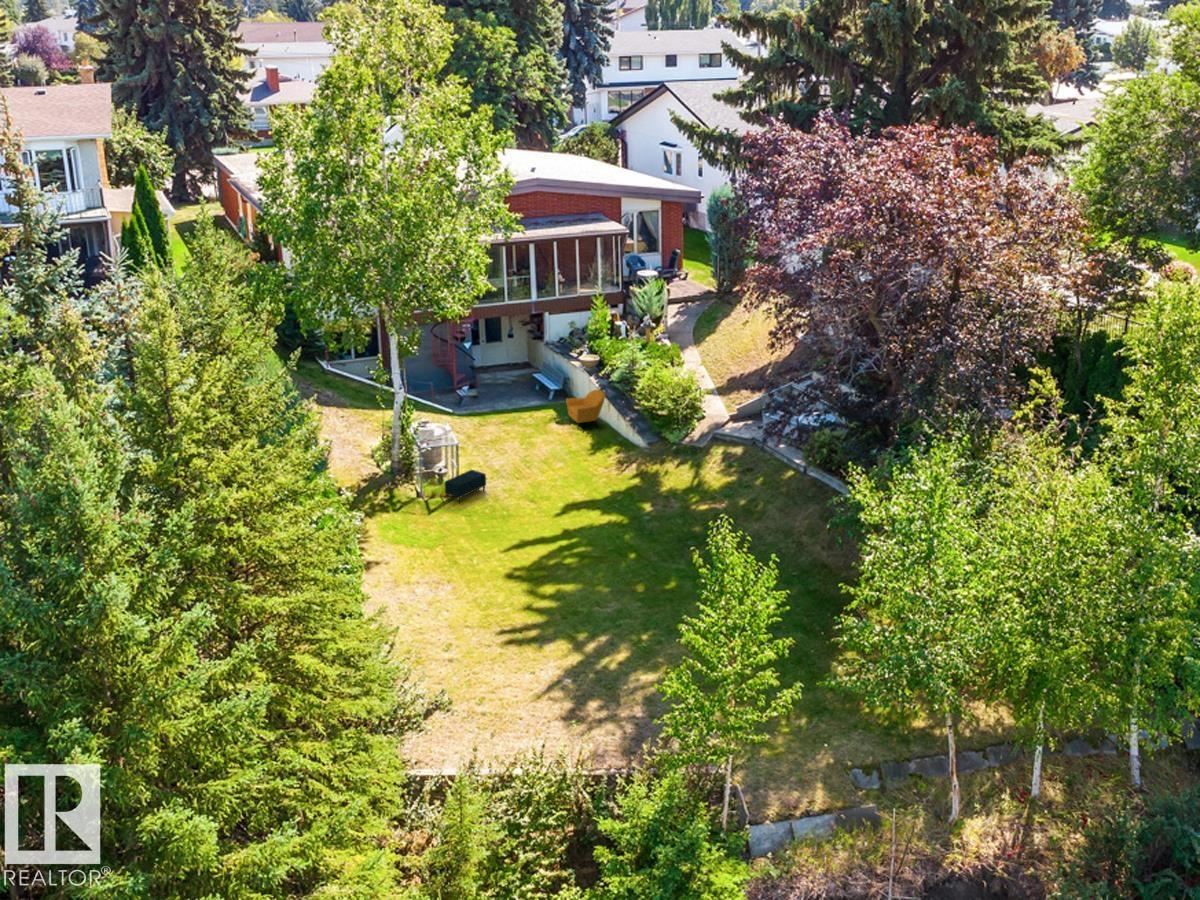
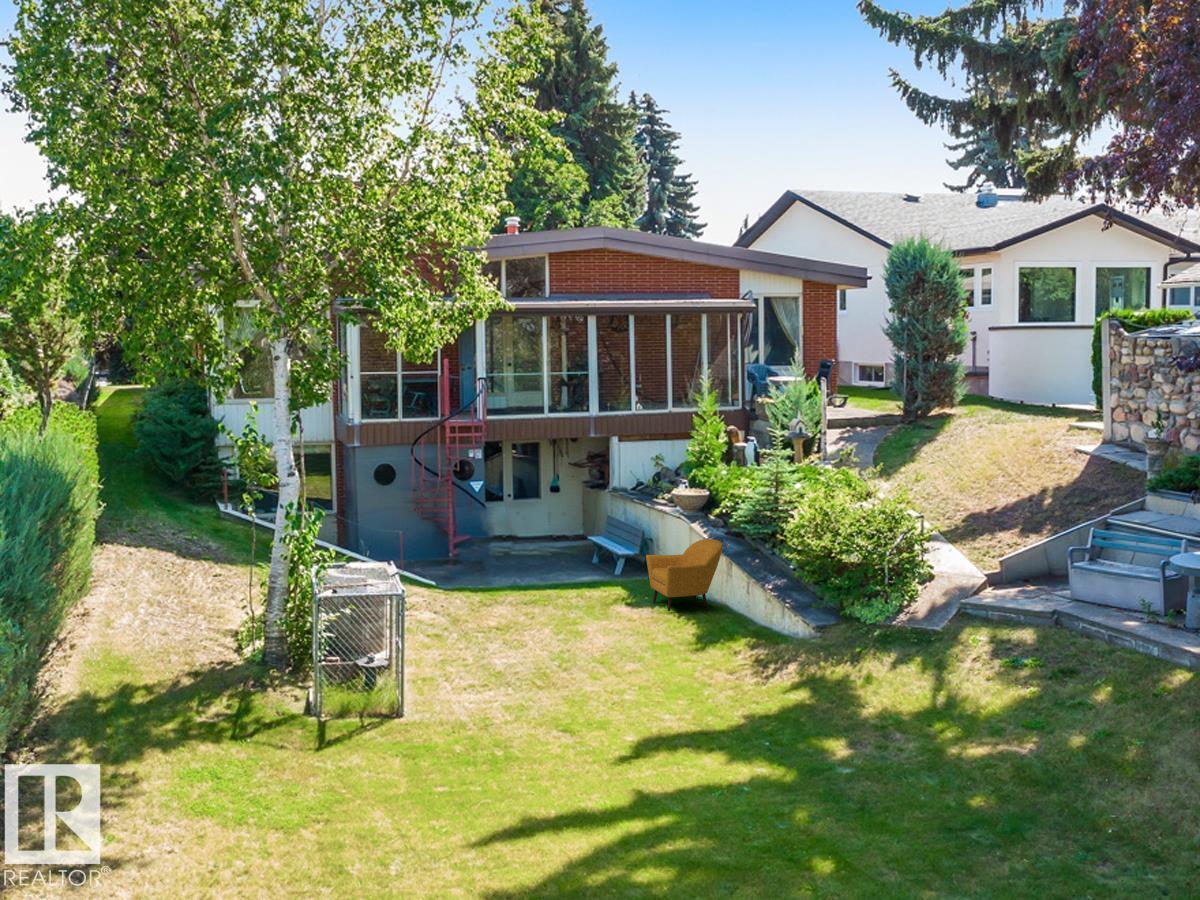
bench: present [444,470,486,503] -> none [367,661,466,730]

